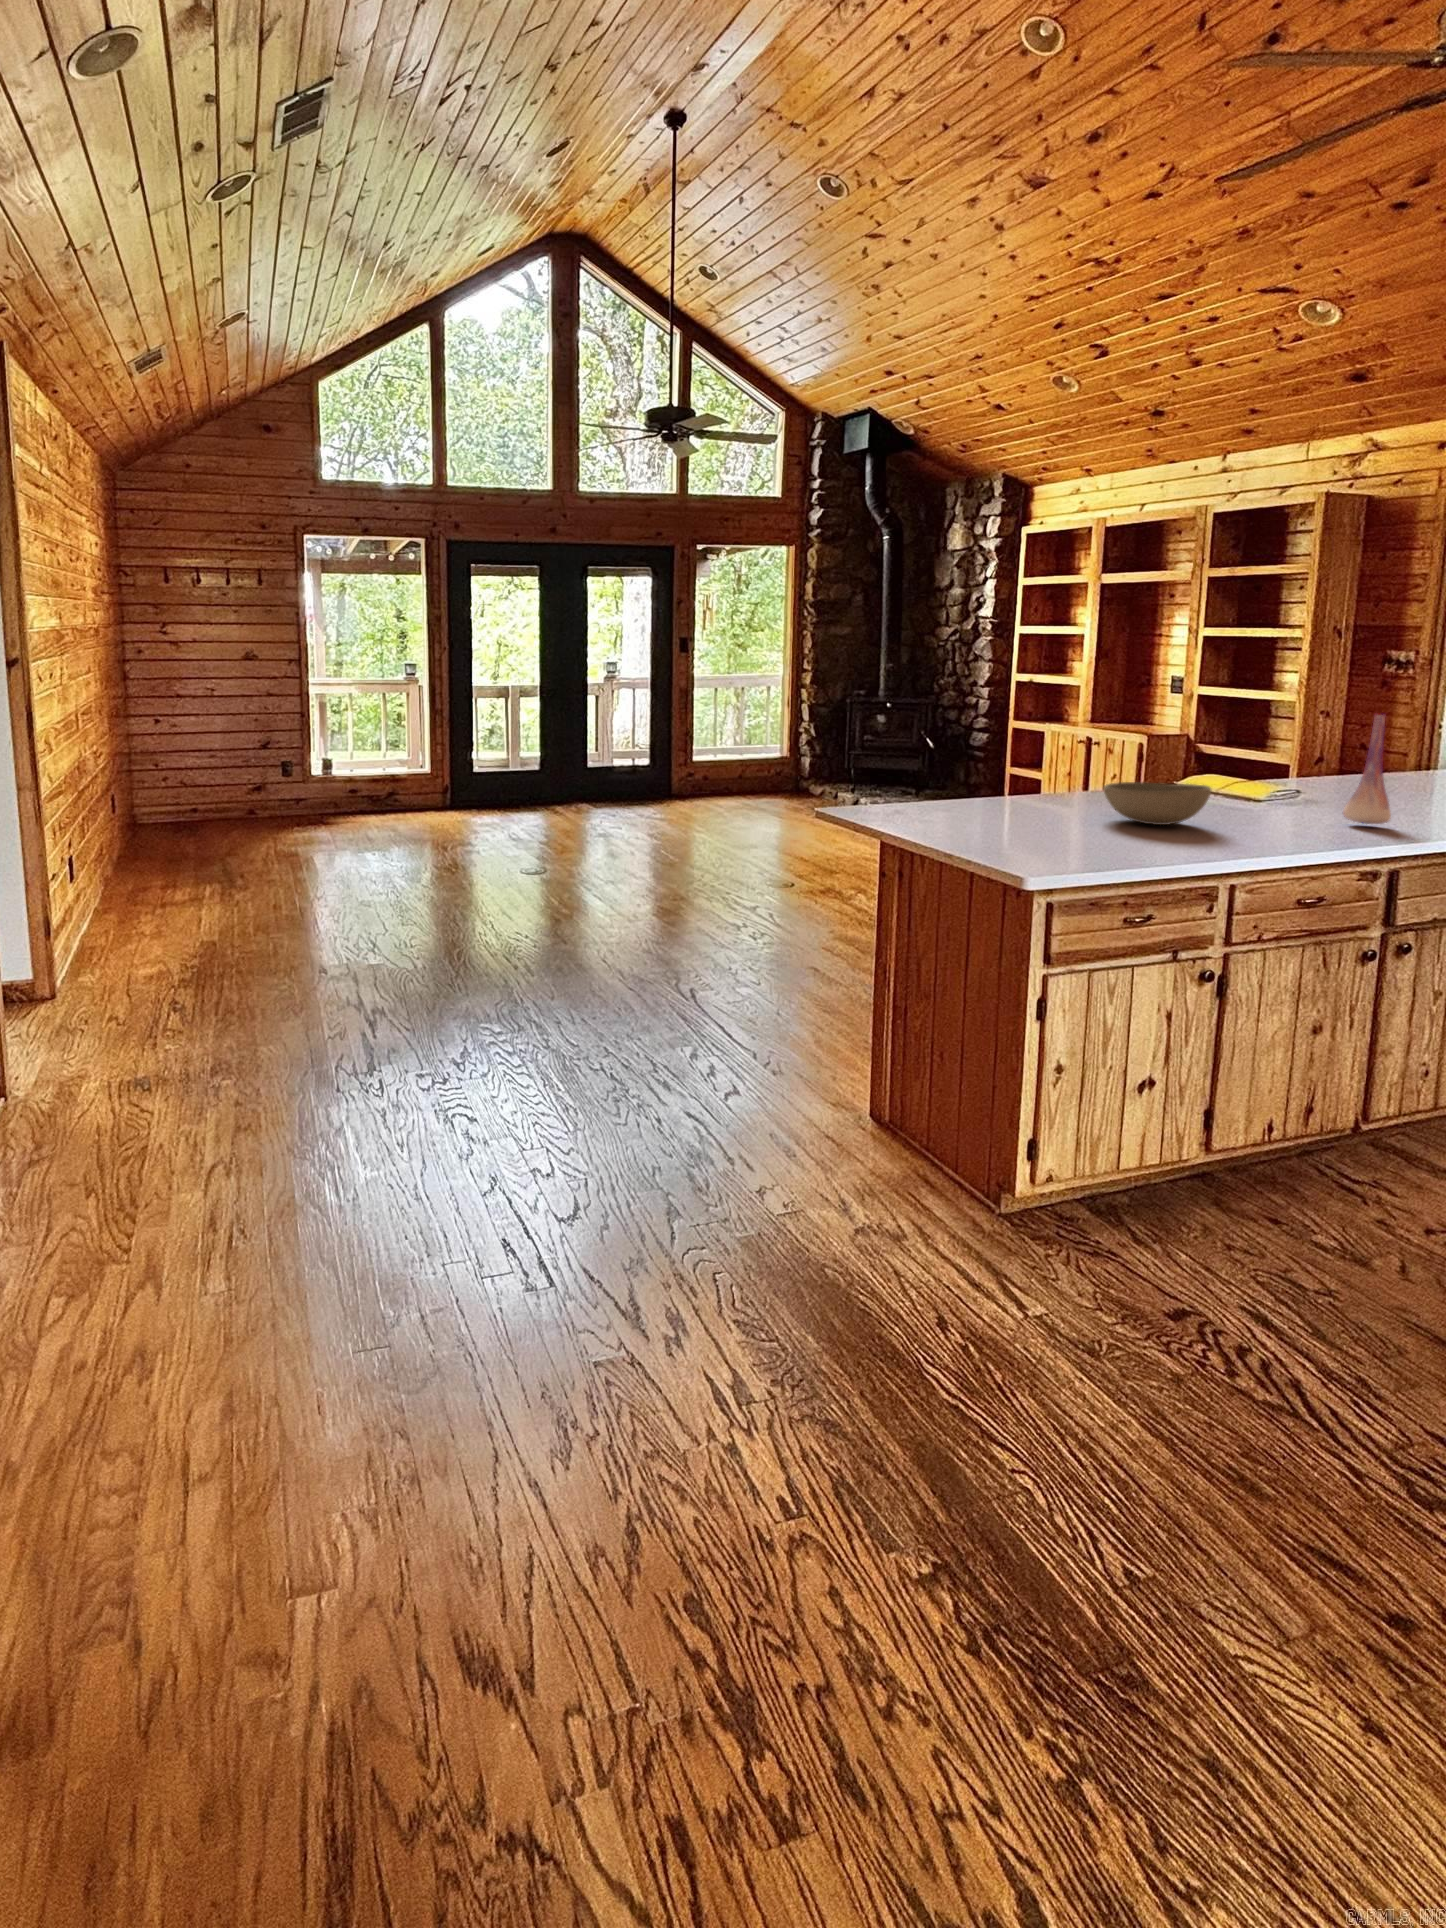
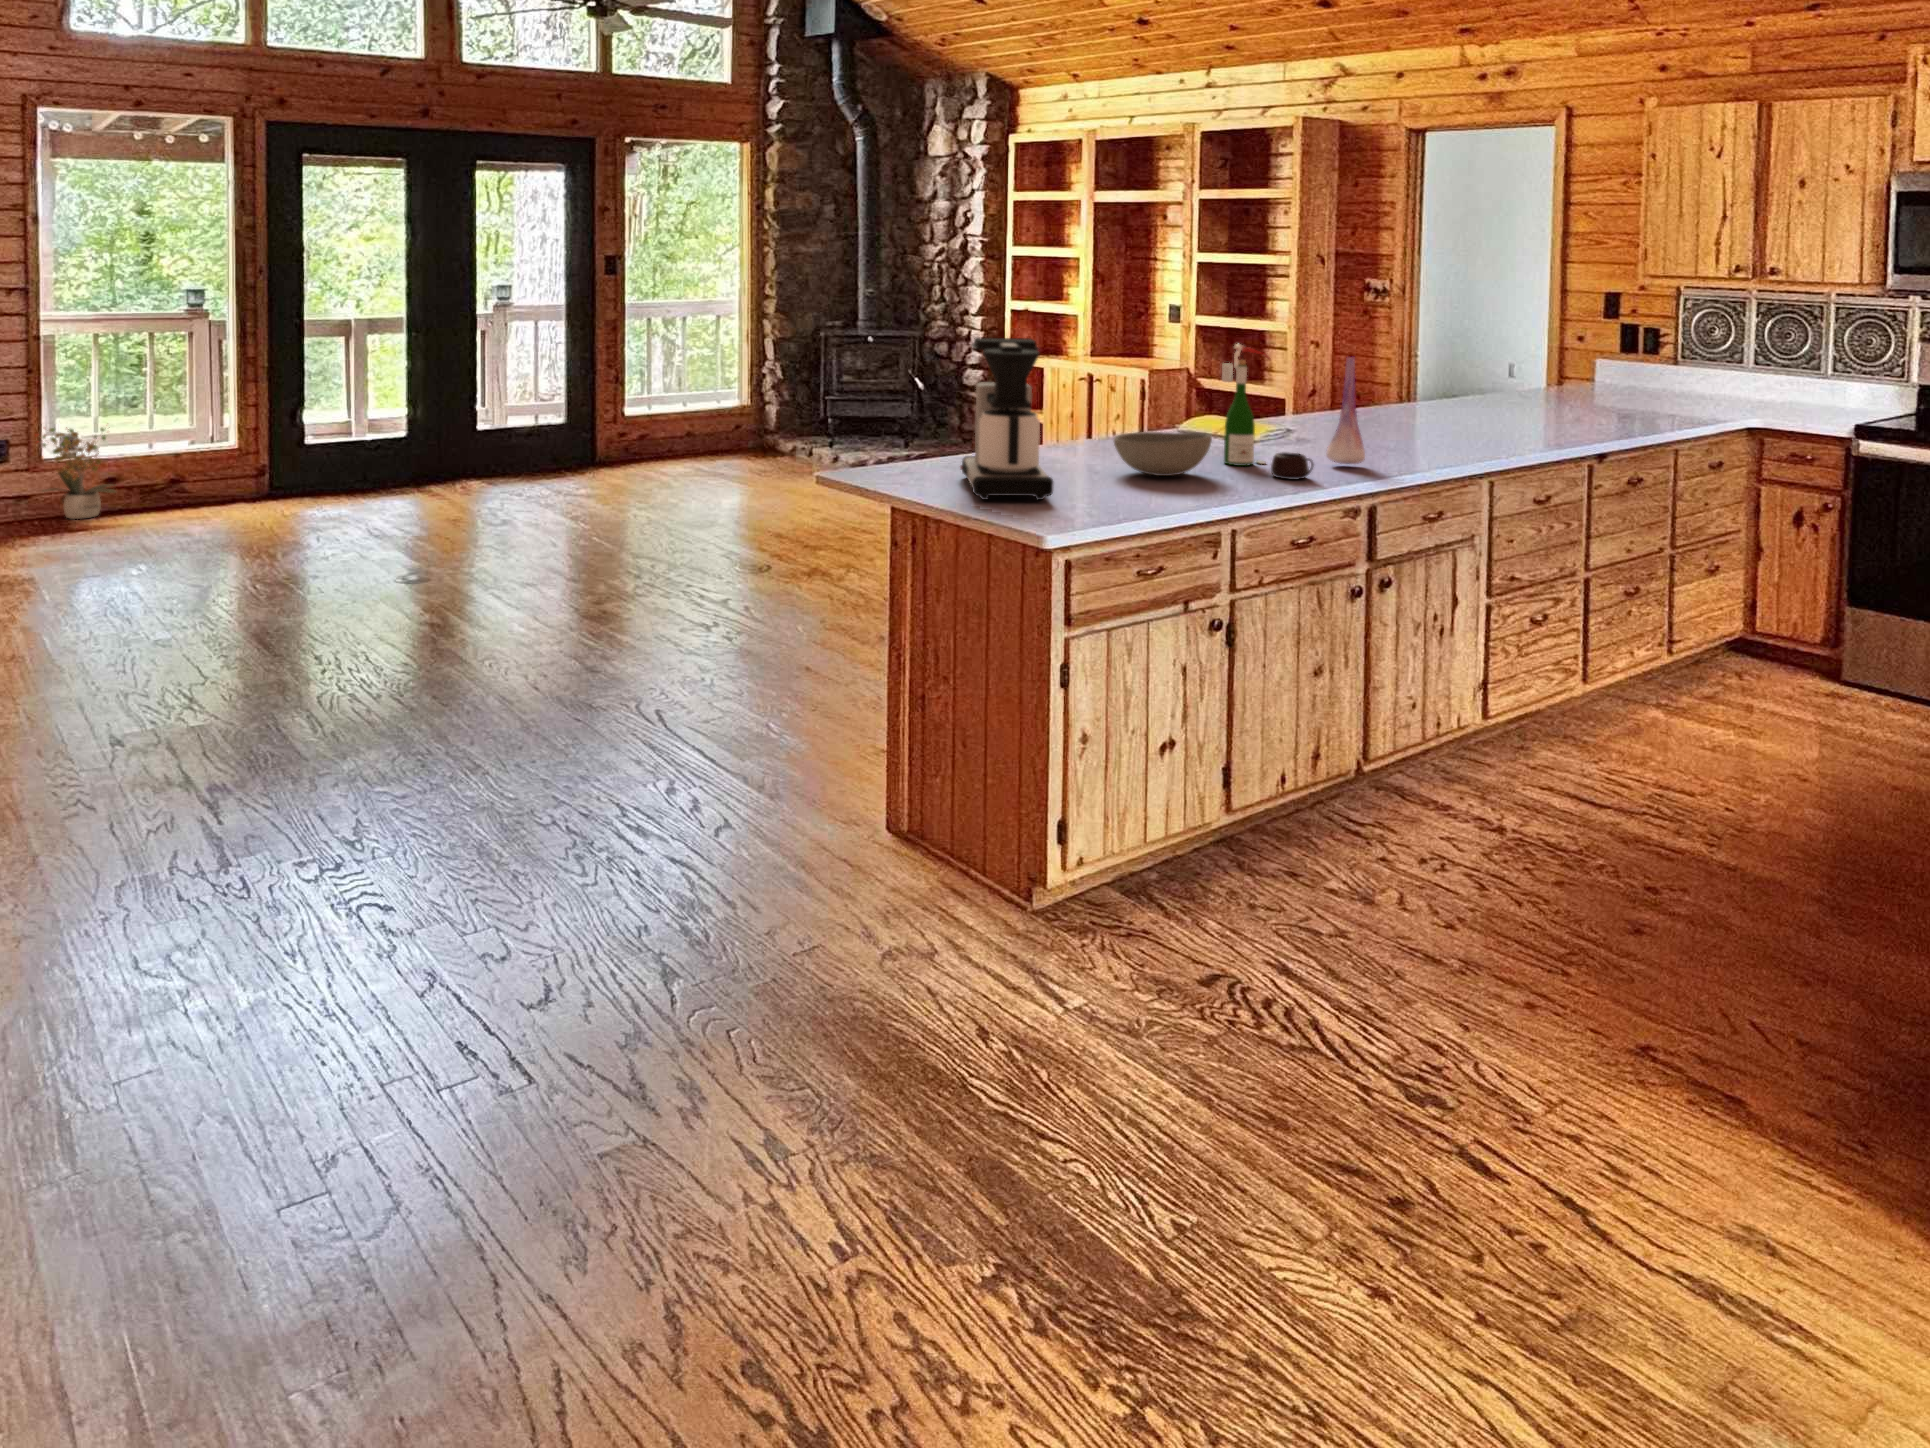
coffee maker: none [947,687,1038,840] -> present [960,337,1053,500]
wine bottle: none [1222,699,1284,820] -> present [1222,344,1270,466]
potted plant: none [309,751,358,813] -> present [36,428,116,519]
mug: none [1277,808,1329,836] -> present [1271,452,1314,479]

